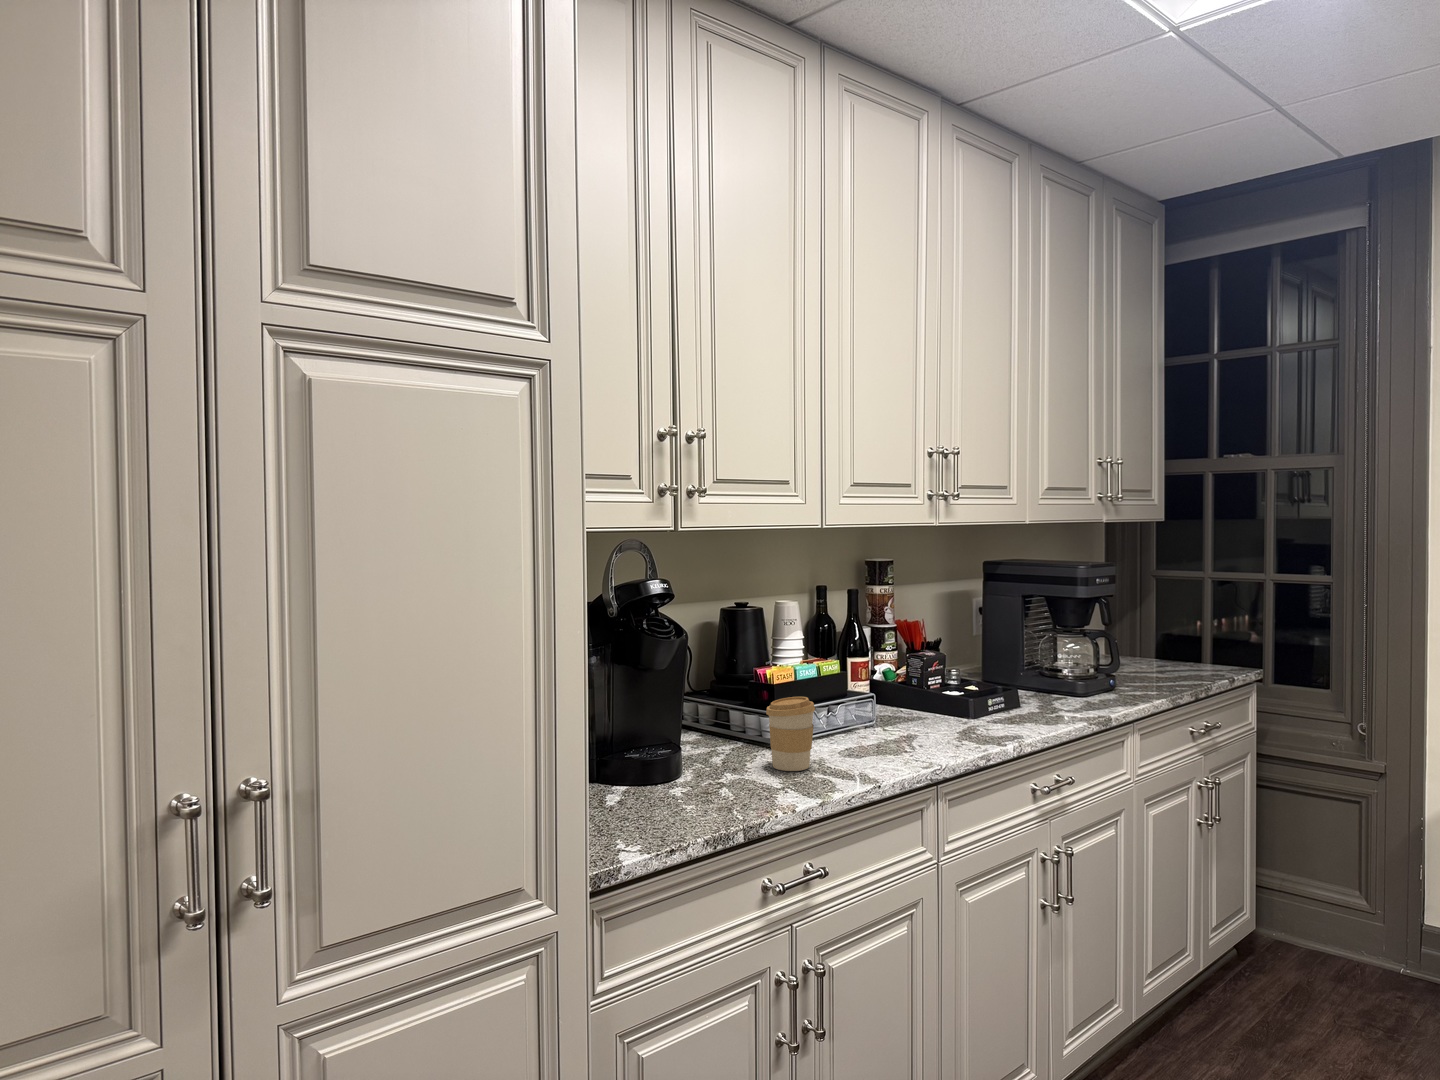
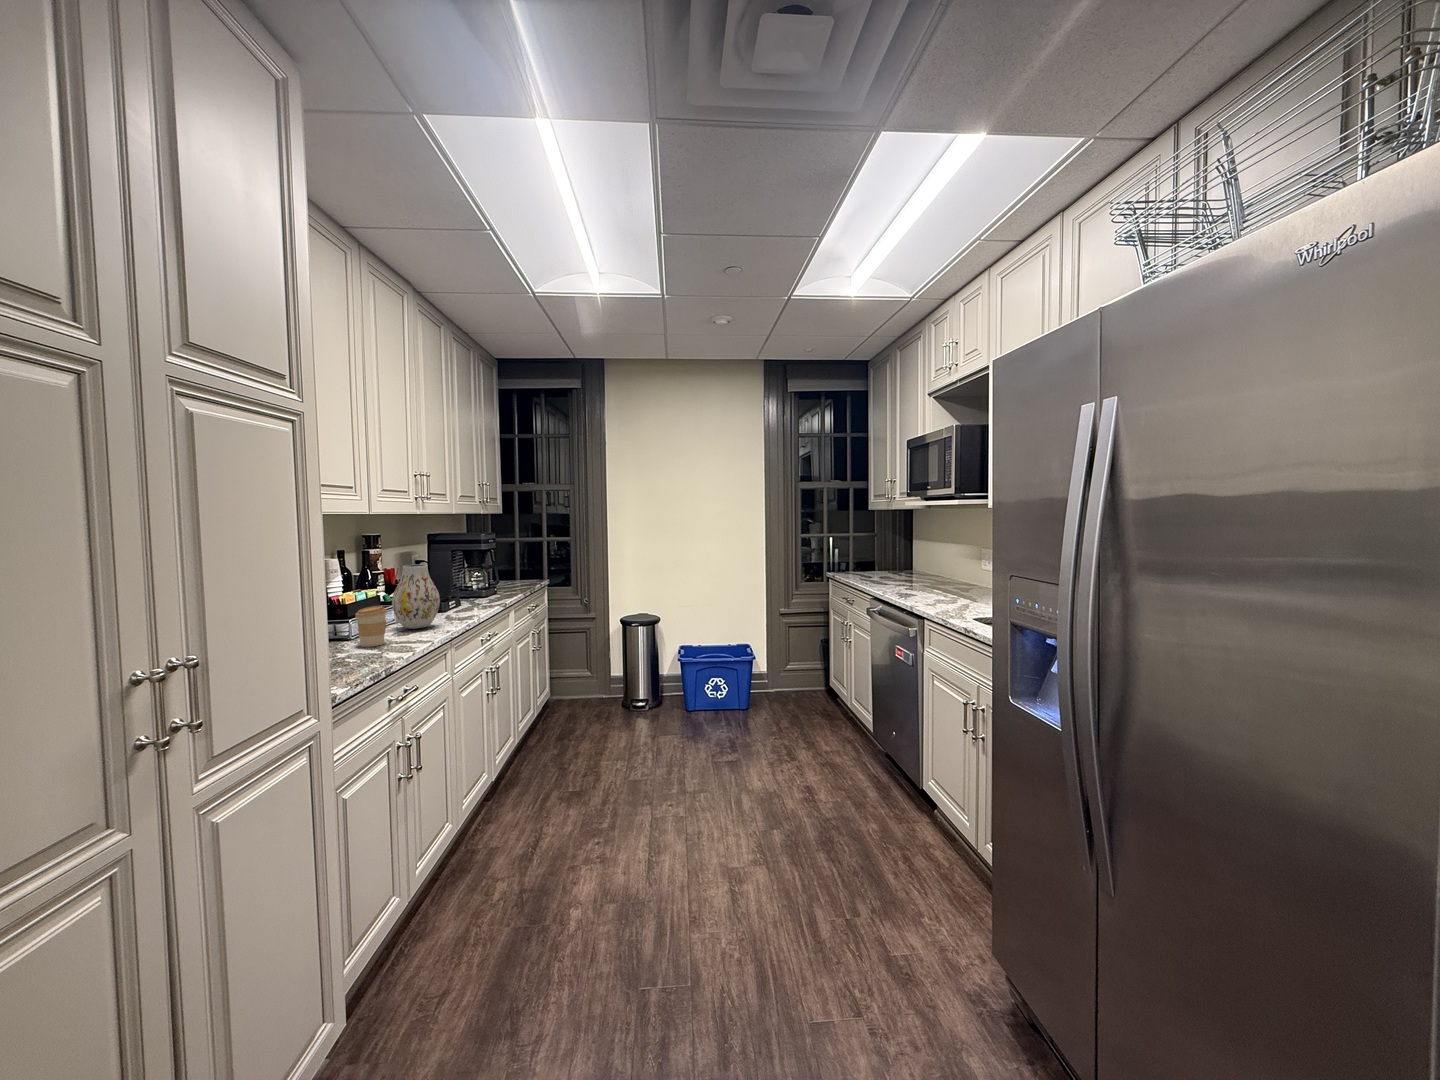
vase: none [855,623,936,747] -> present [392,564,440,629]

